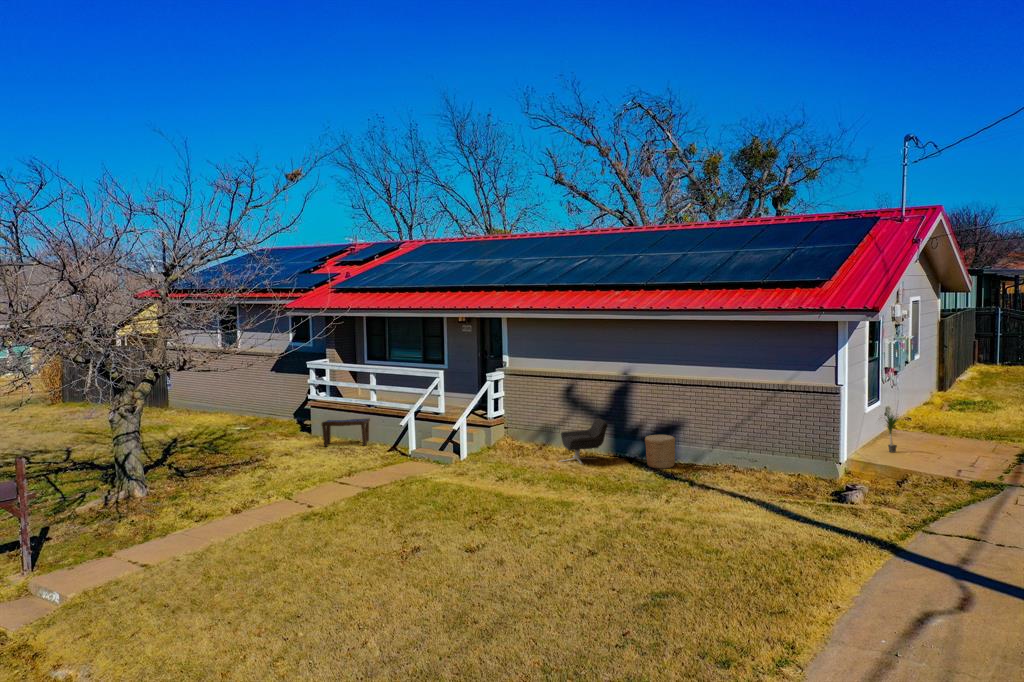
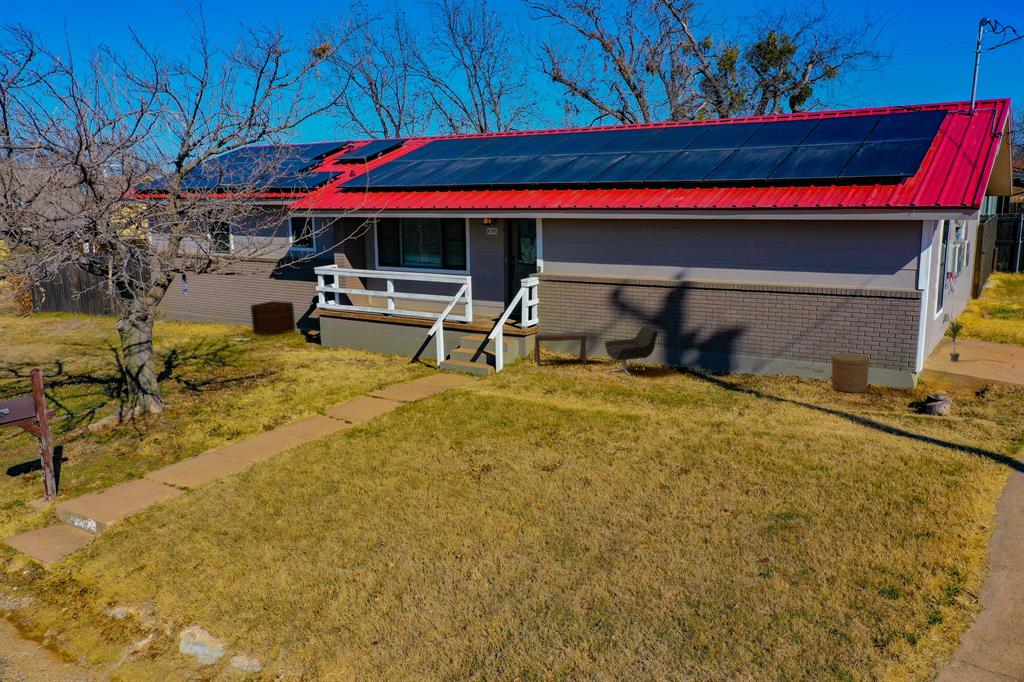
wooden crate: none [249,393,290,425] -> present [251,301,295,335]
bench: present [322,418,370,447] -> present [534,332,587,366]
woven basket: present [645,435,675,469] -> present [831,353,869,393]

